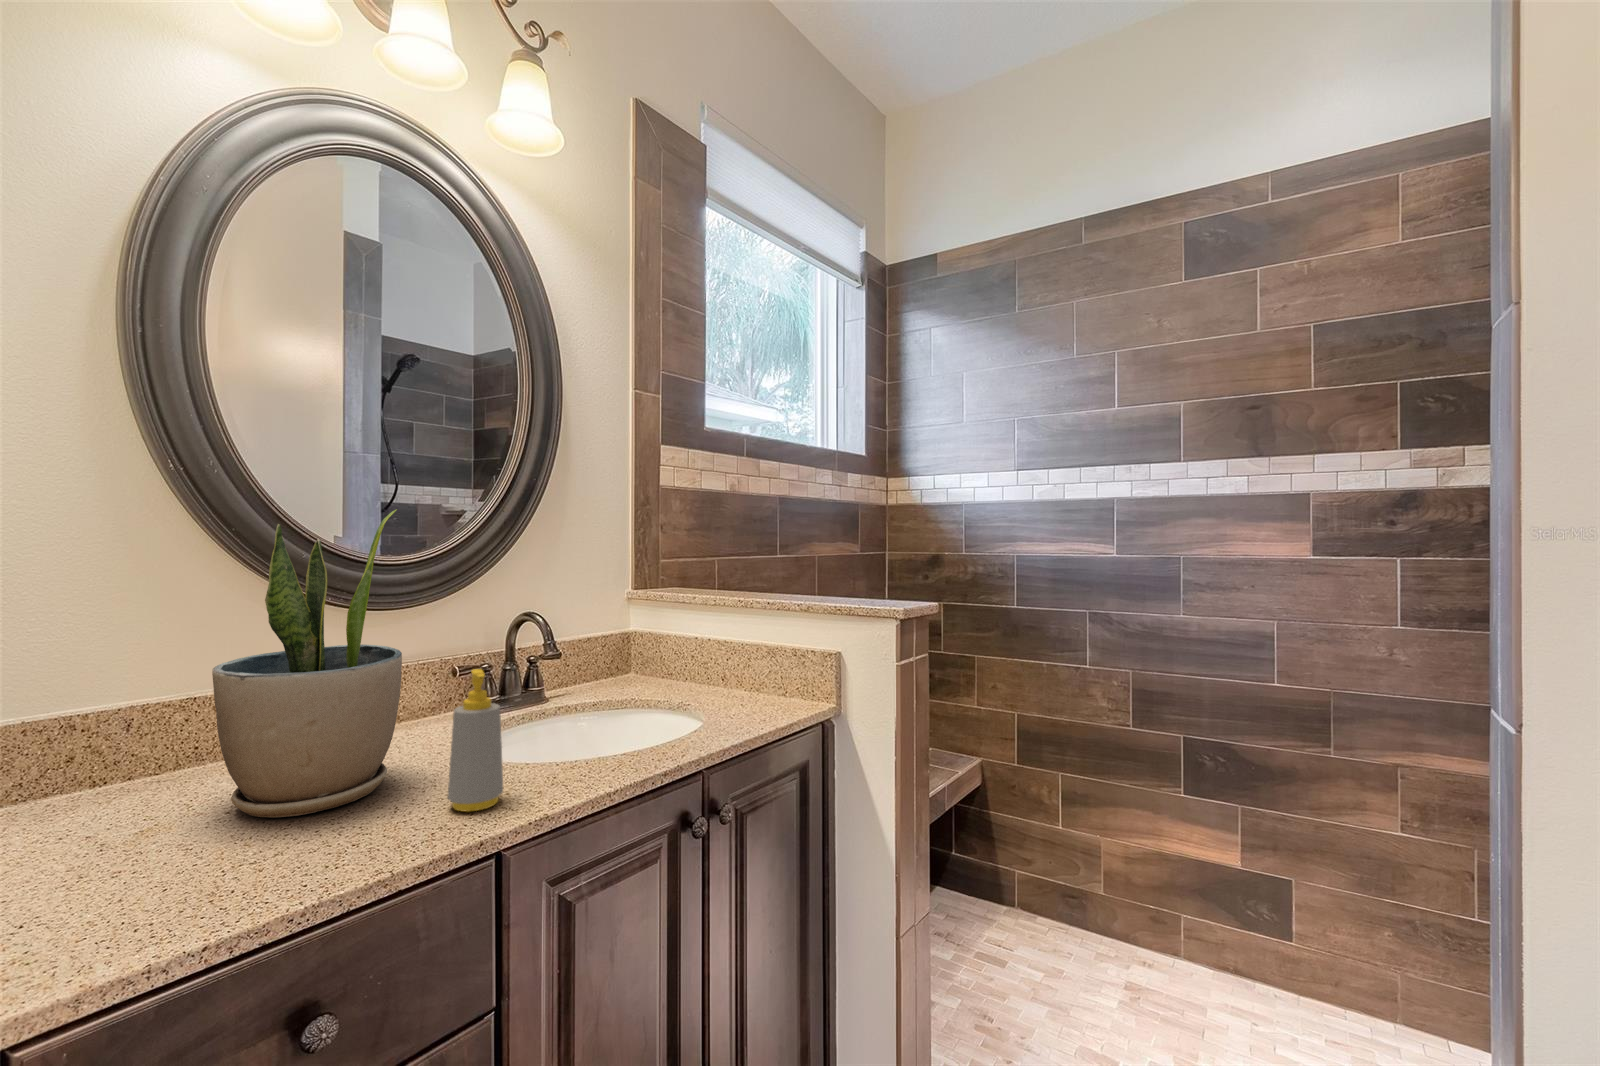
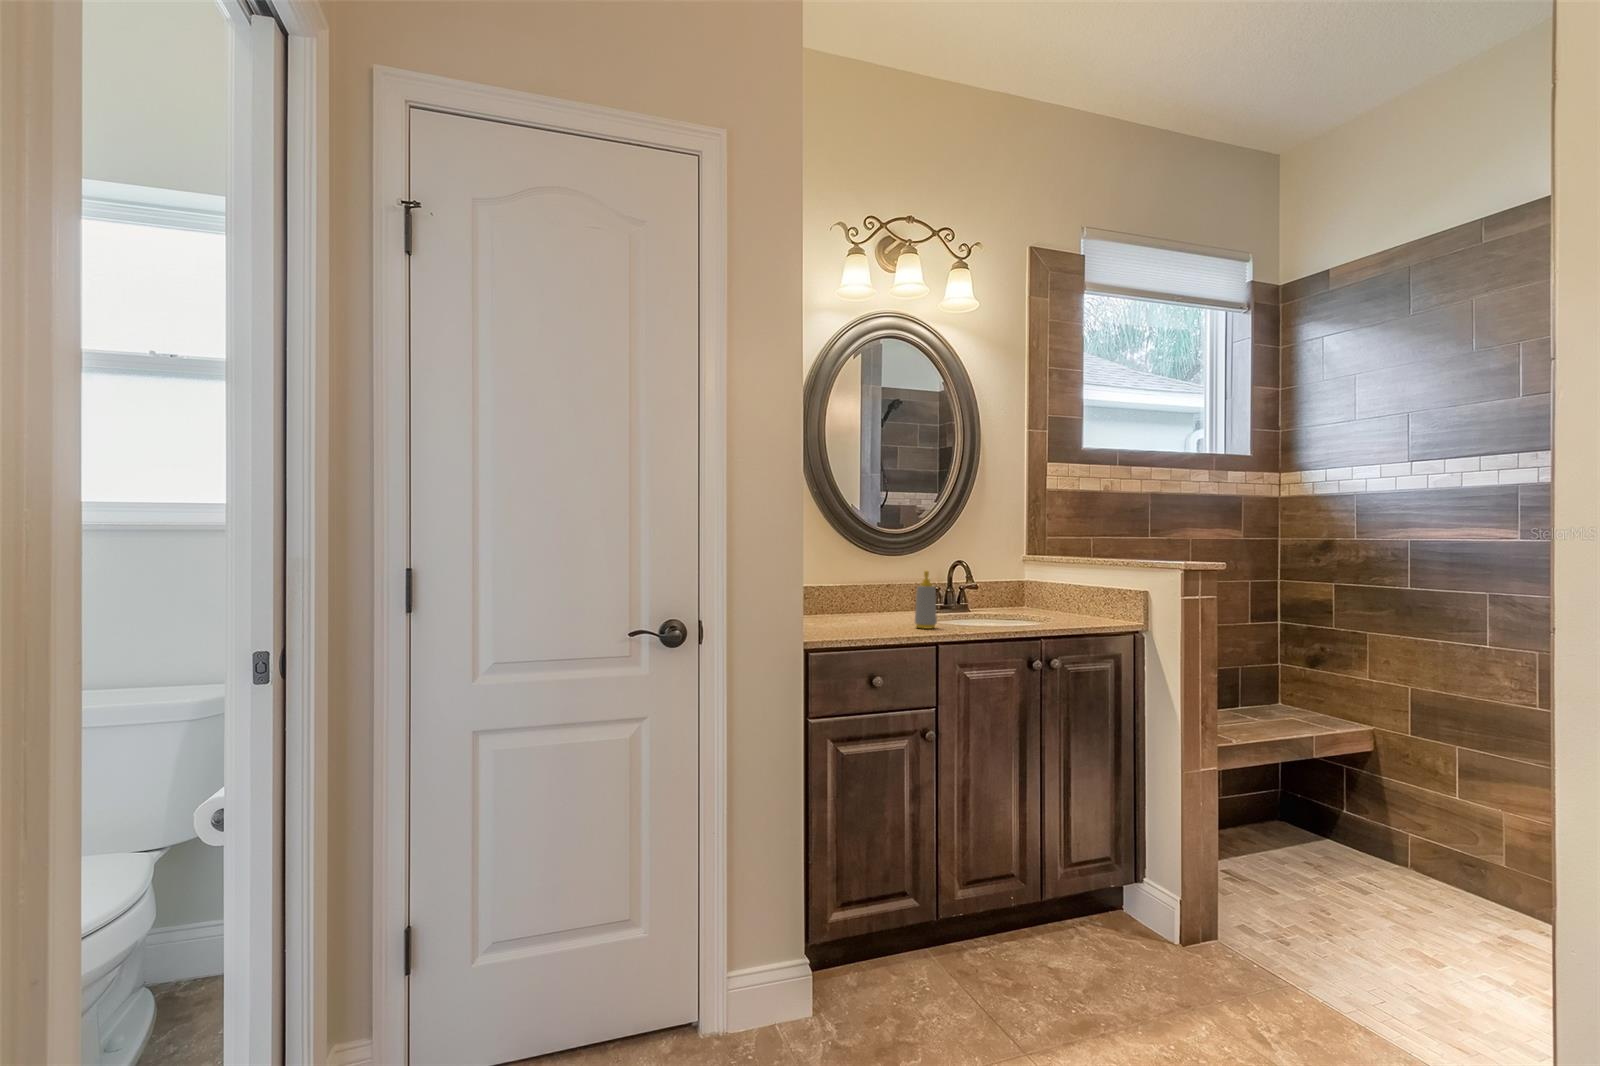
potted plant: present [212,509,402,817] -> none [836,503,898,623]

